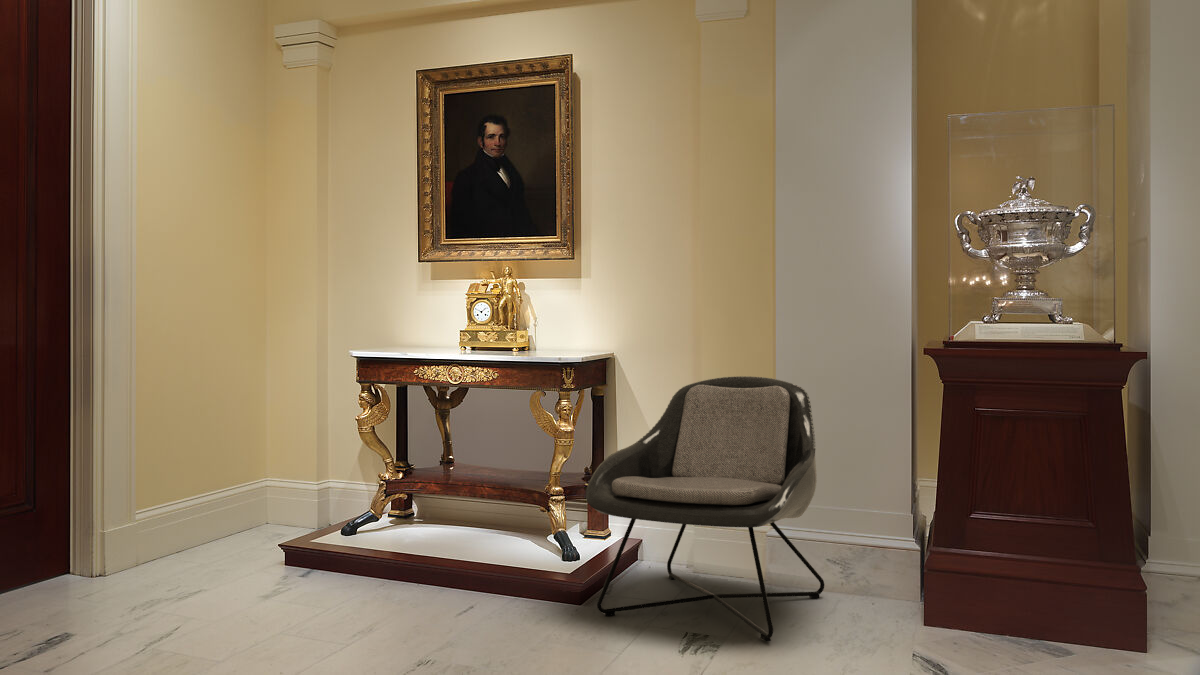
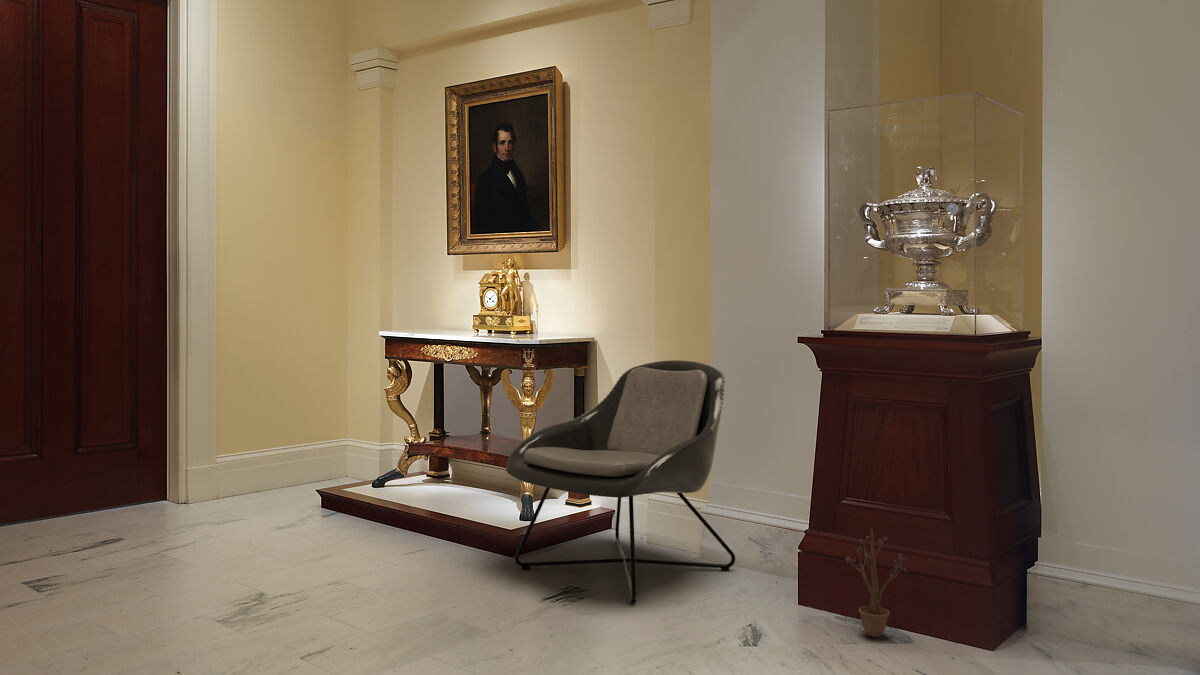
decorative plant: none [980,541,1068,652] -> present [835,528,908,637]

